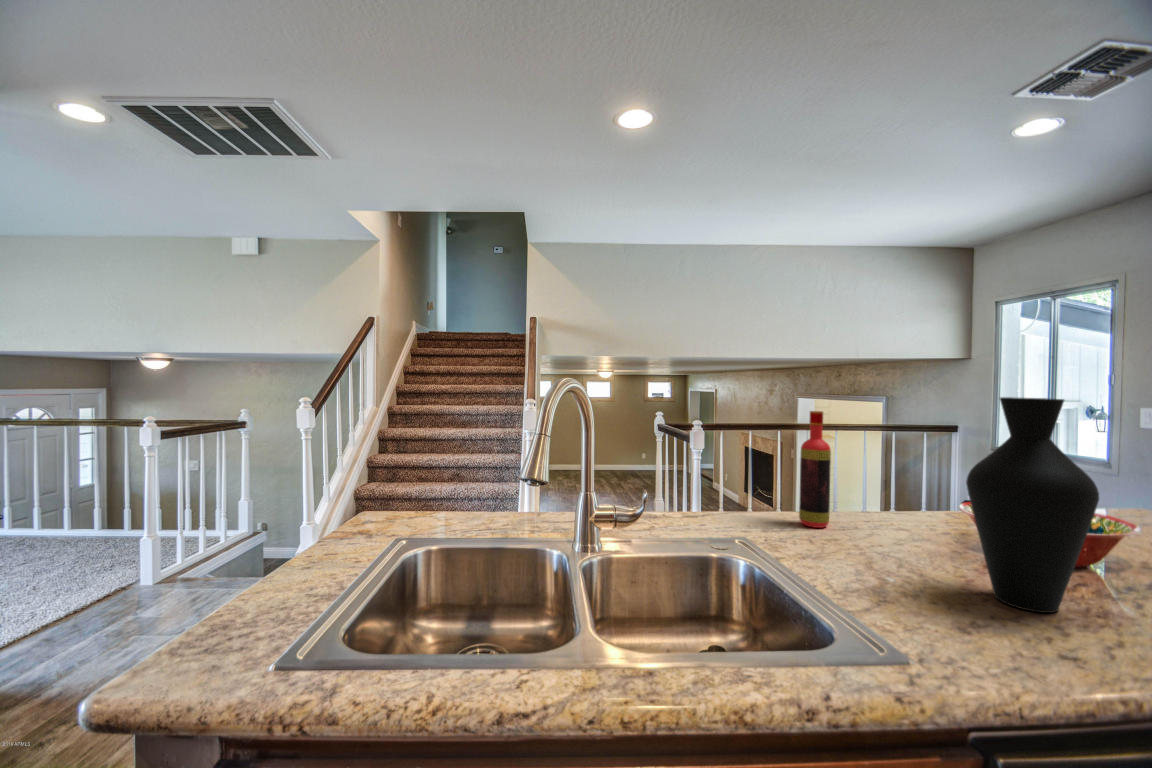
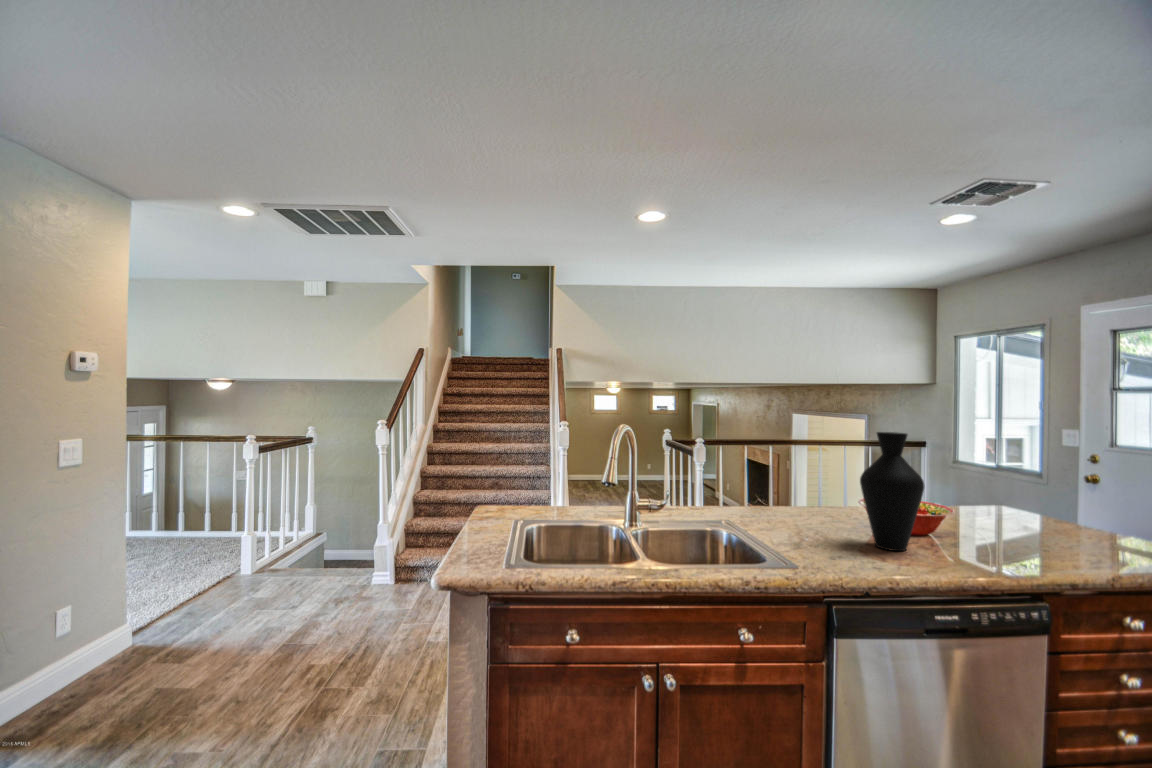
bottle: present [799,411,831,528] -> none [773,436,793,514]

